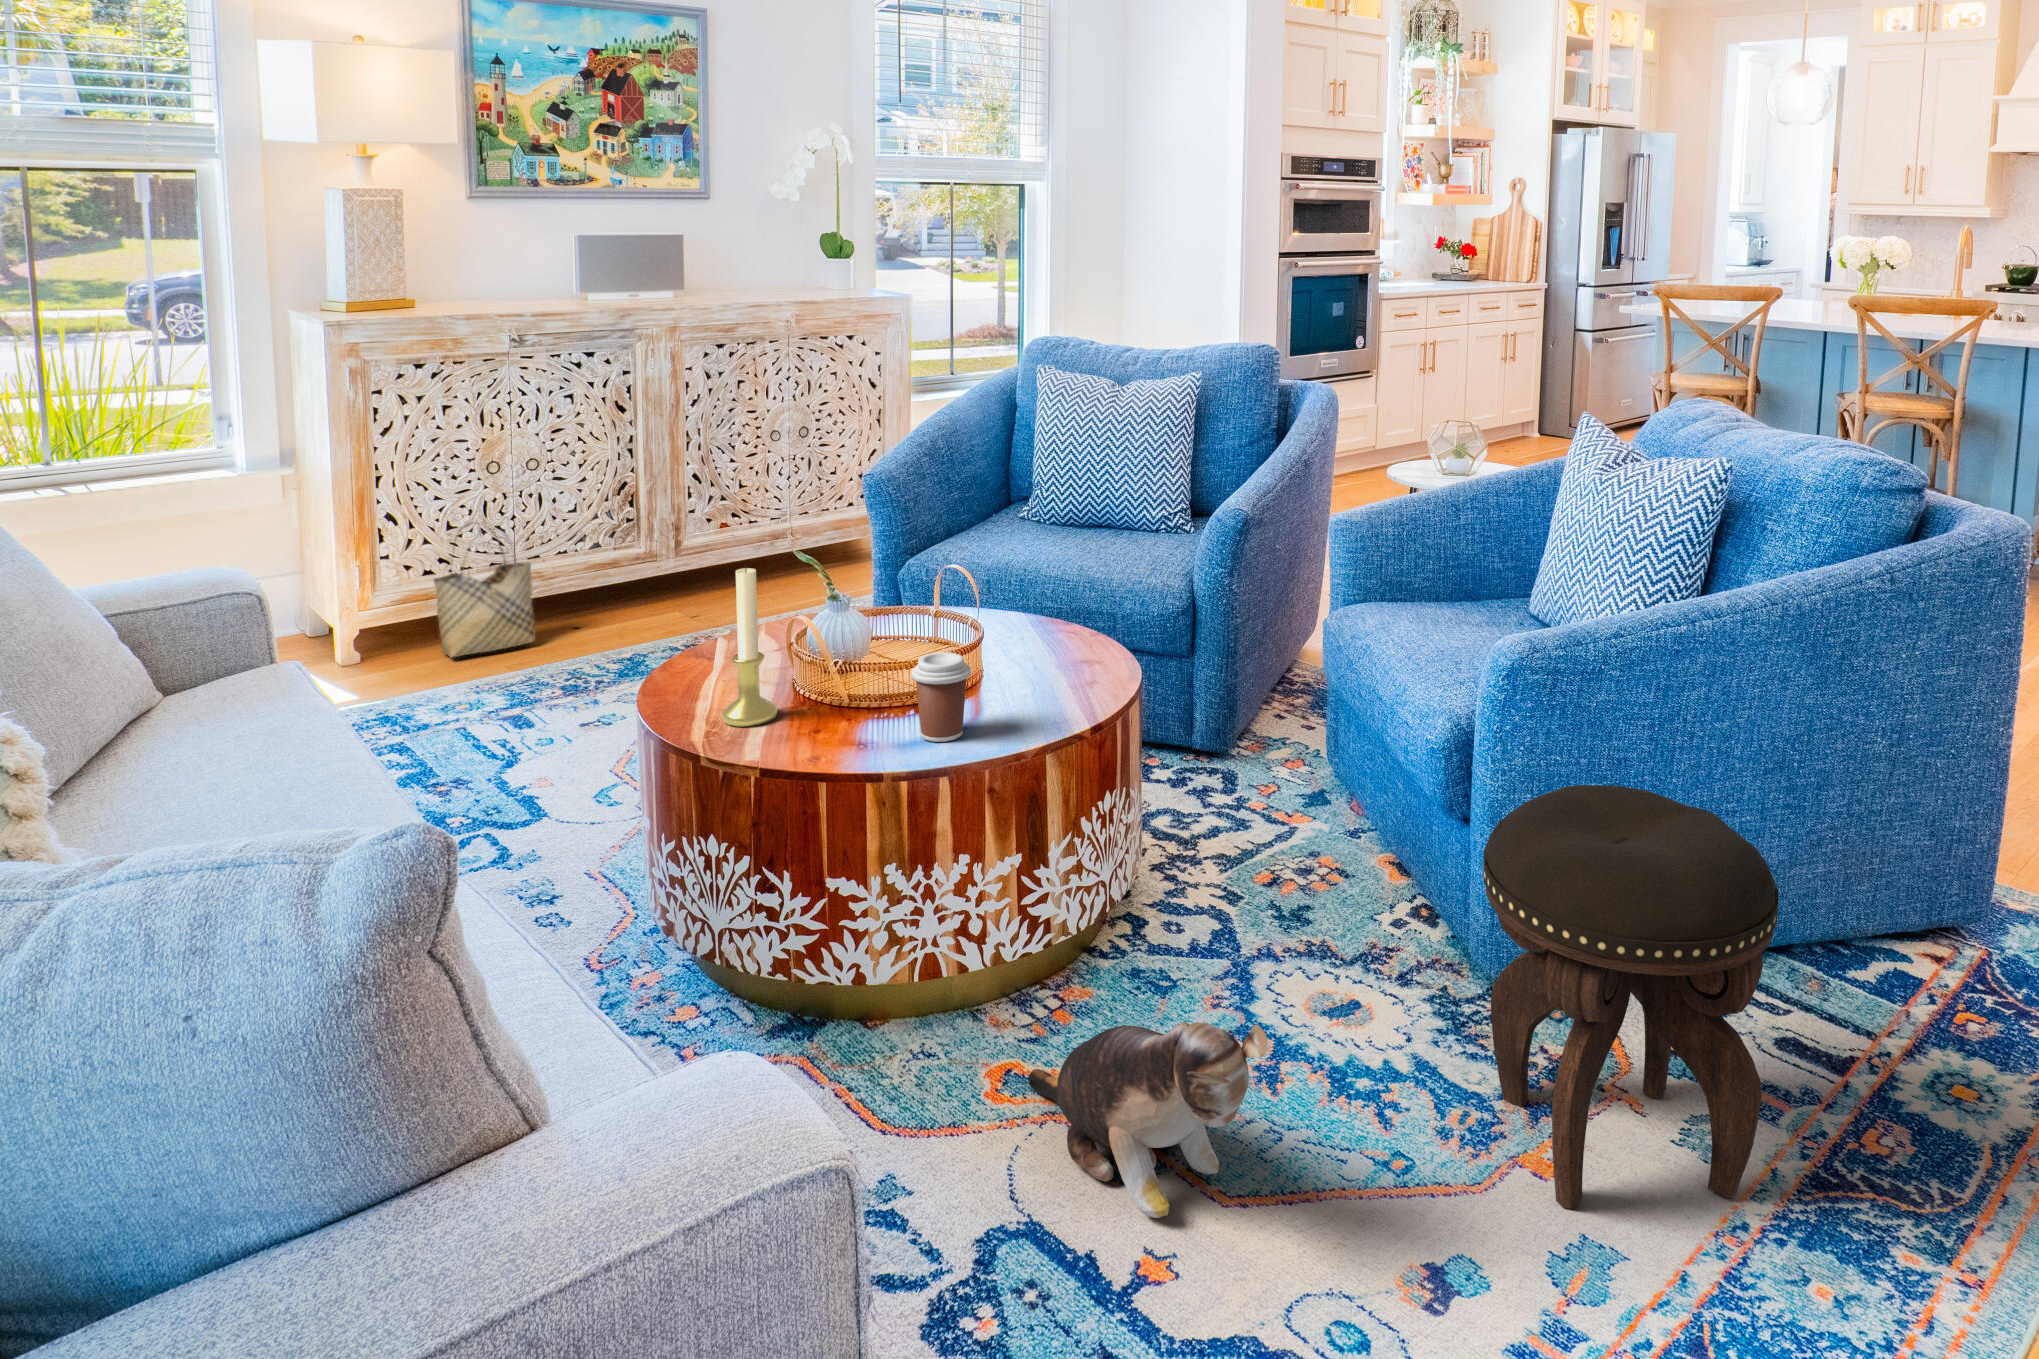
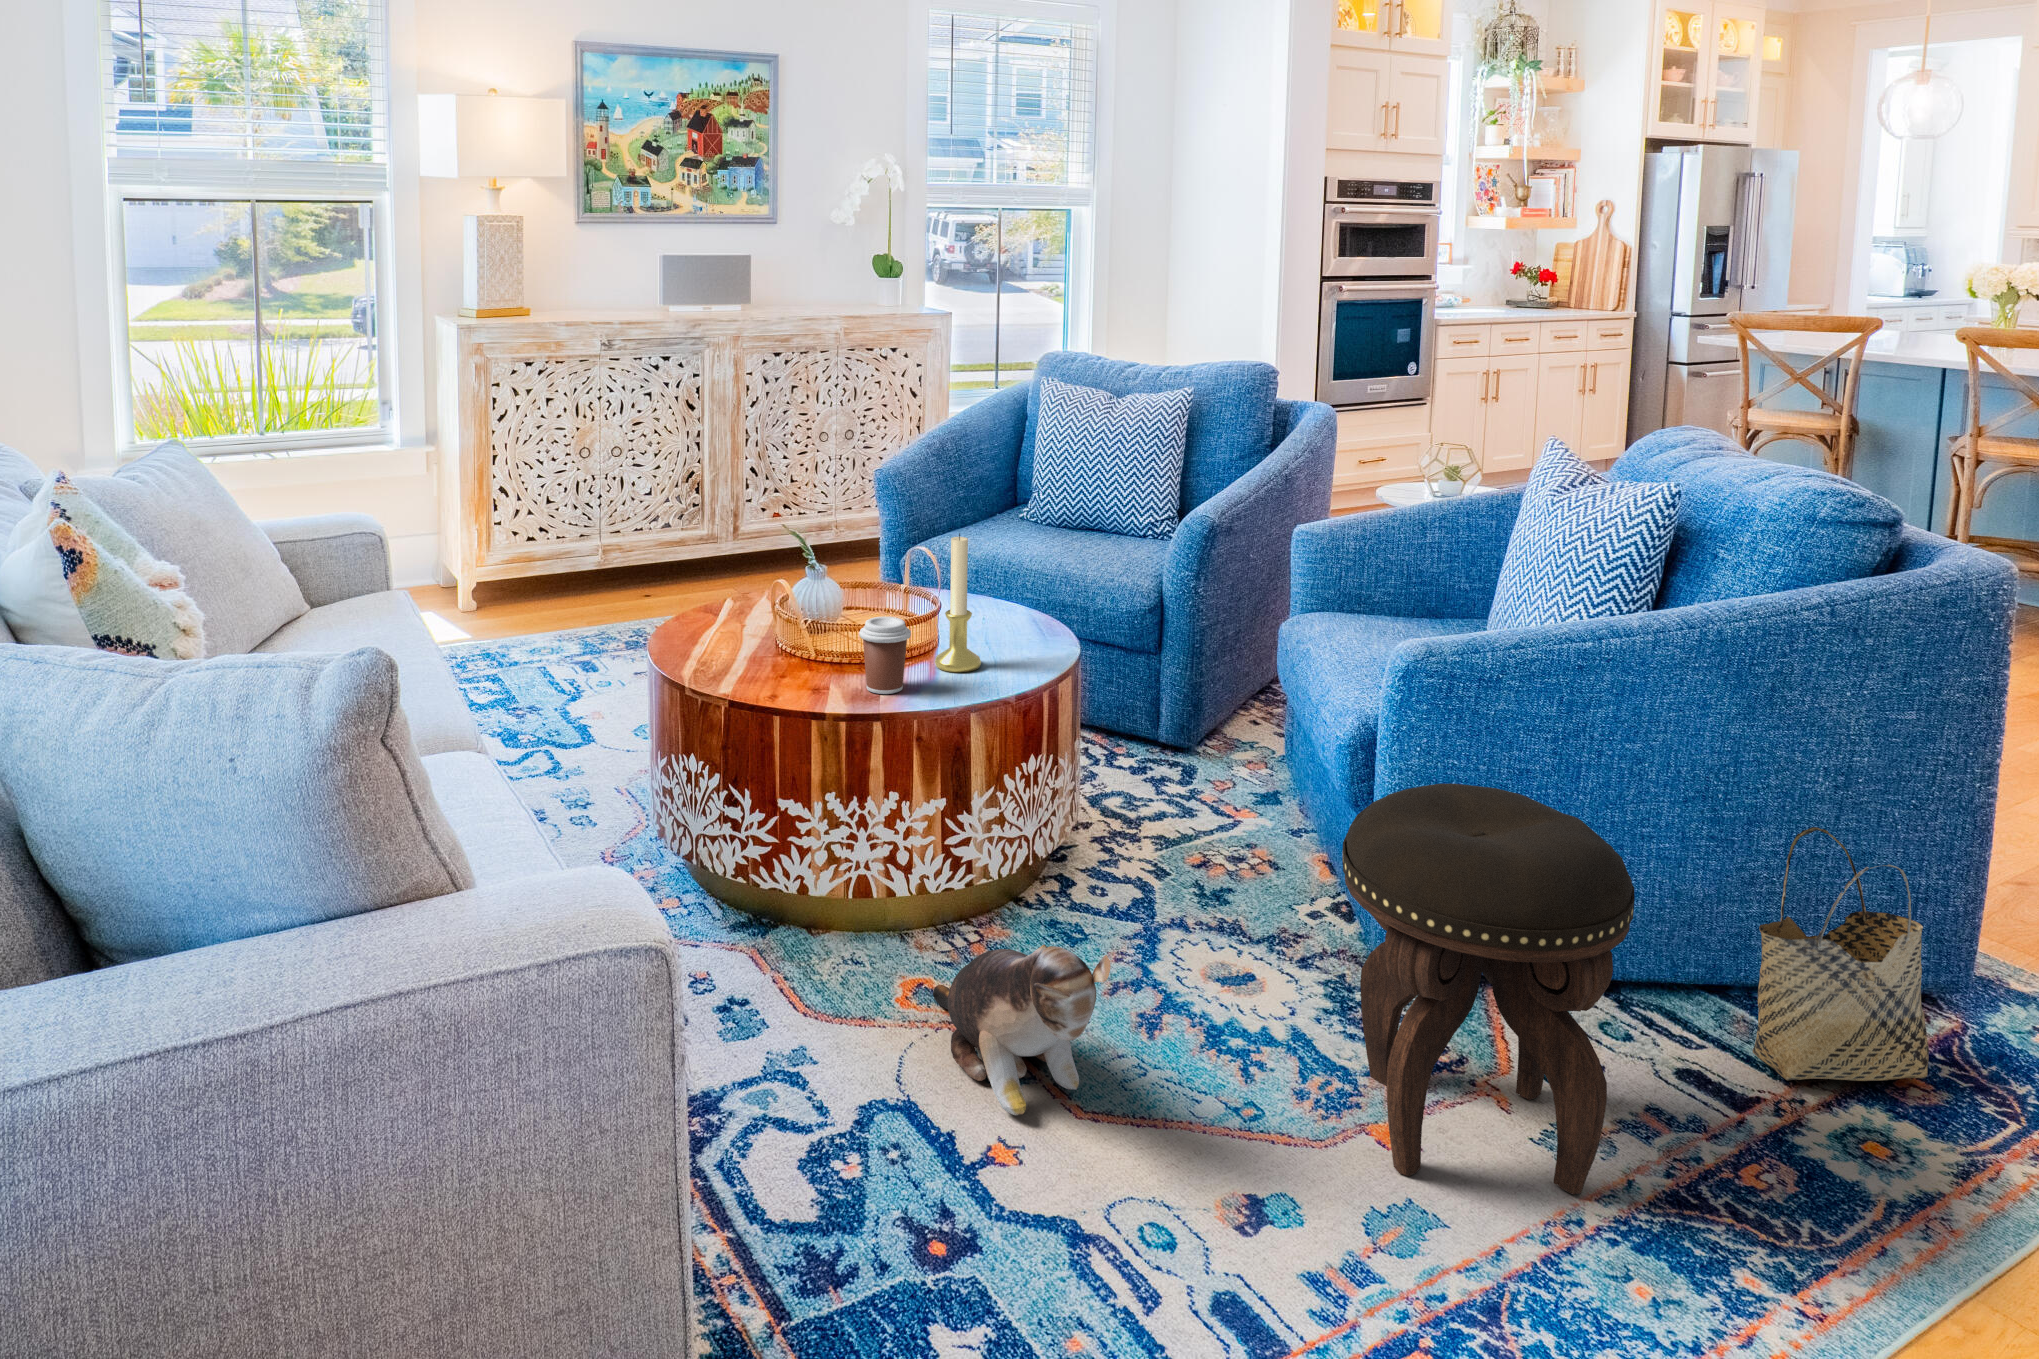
woven basket: present [434,523,536,657] -> present [1753,827,1929,1081]
candle holder: present [721,564,778,727] -> present [935,533,981,672]

